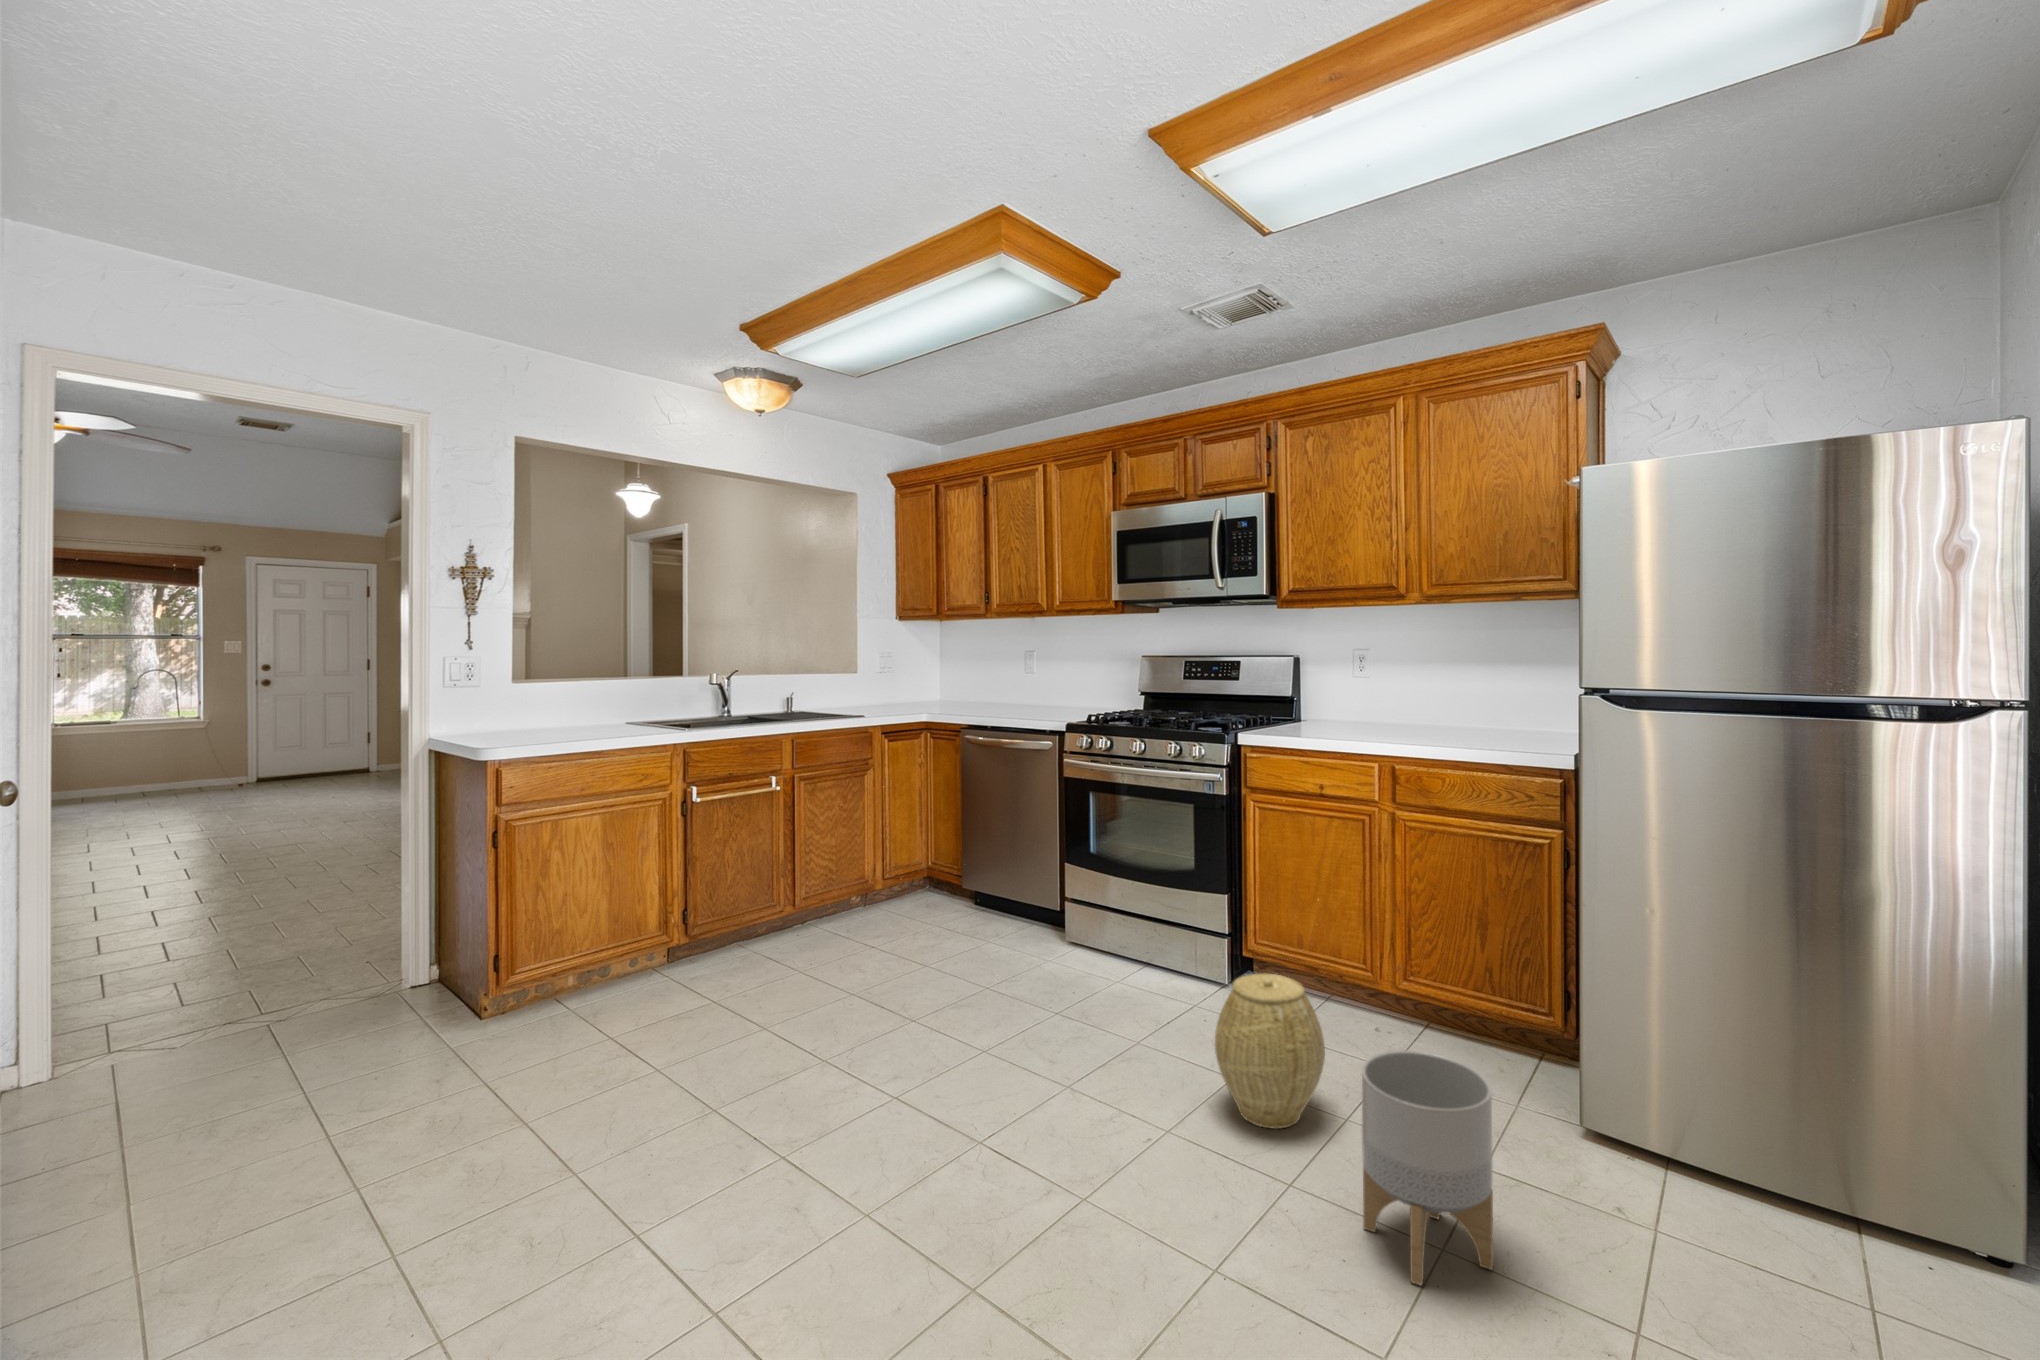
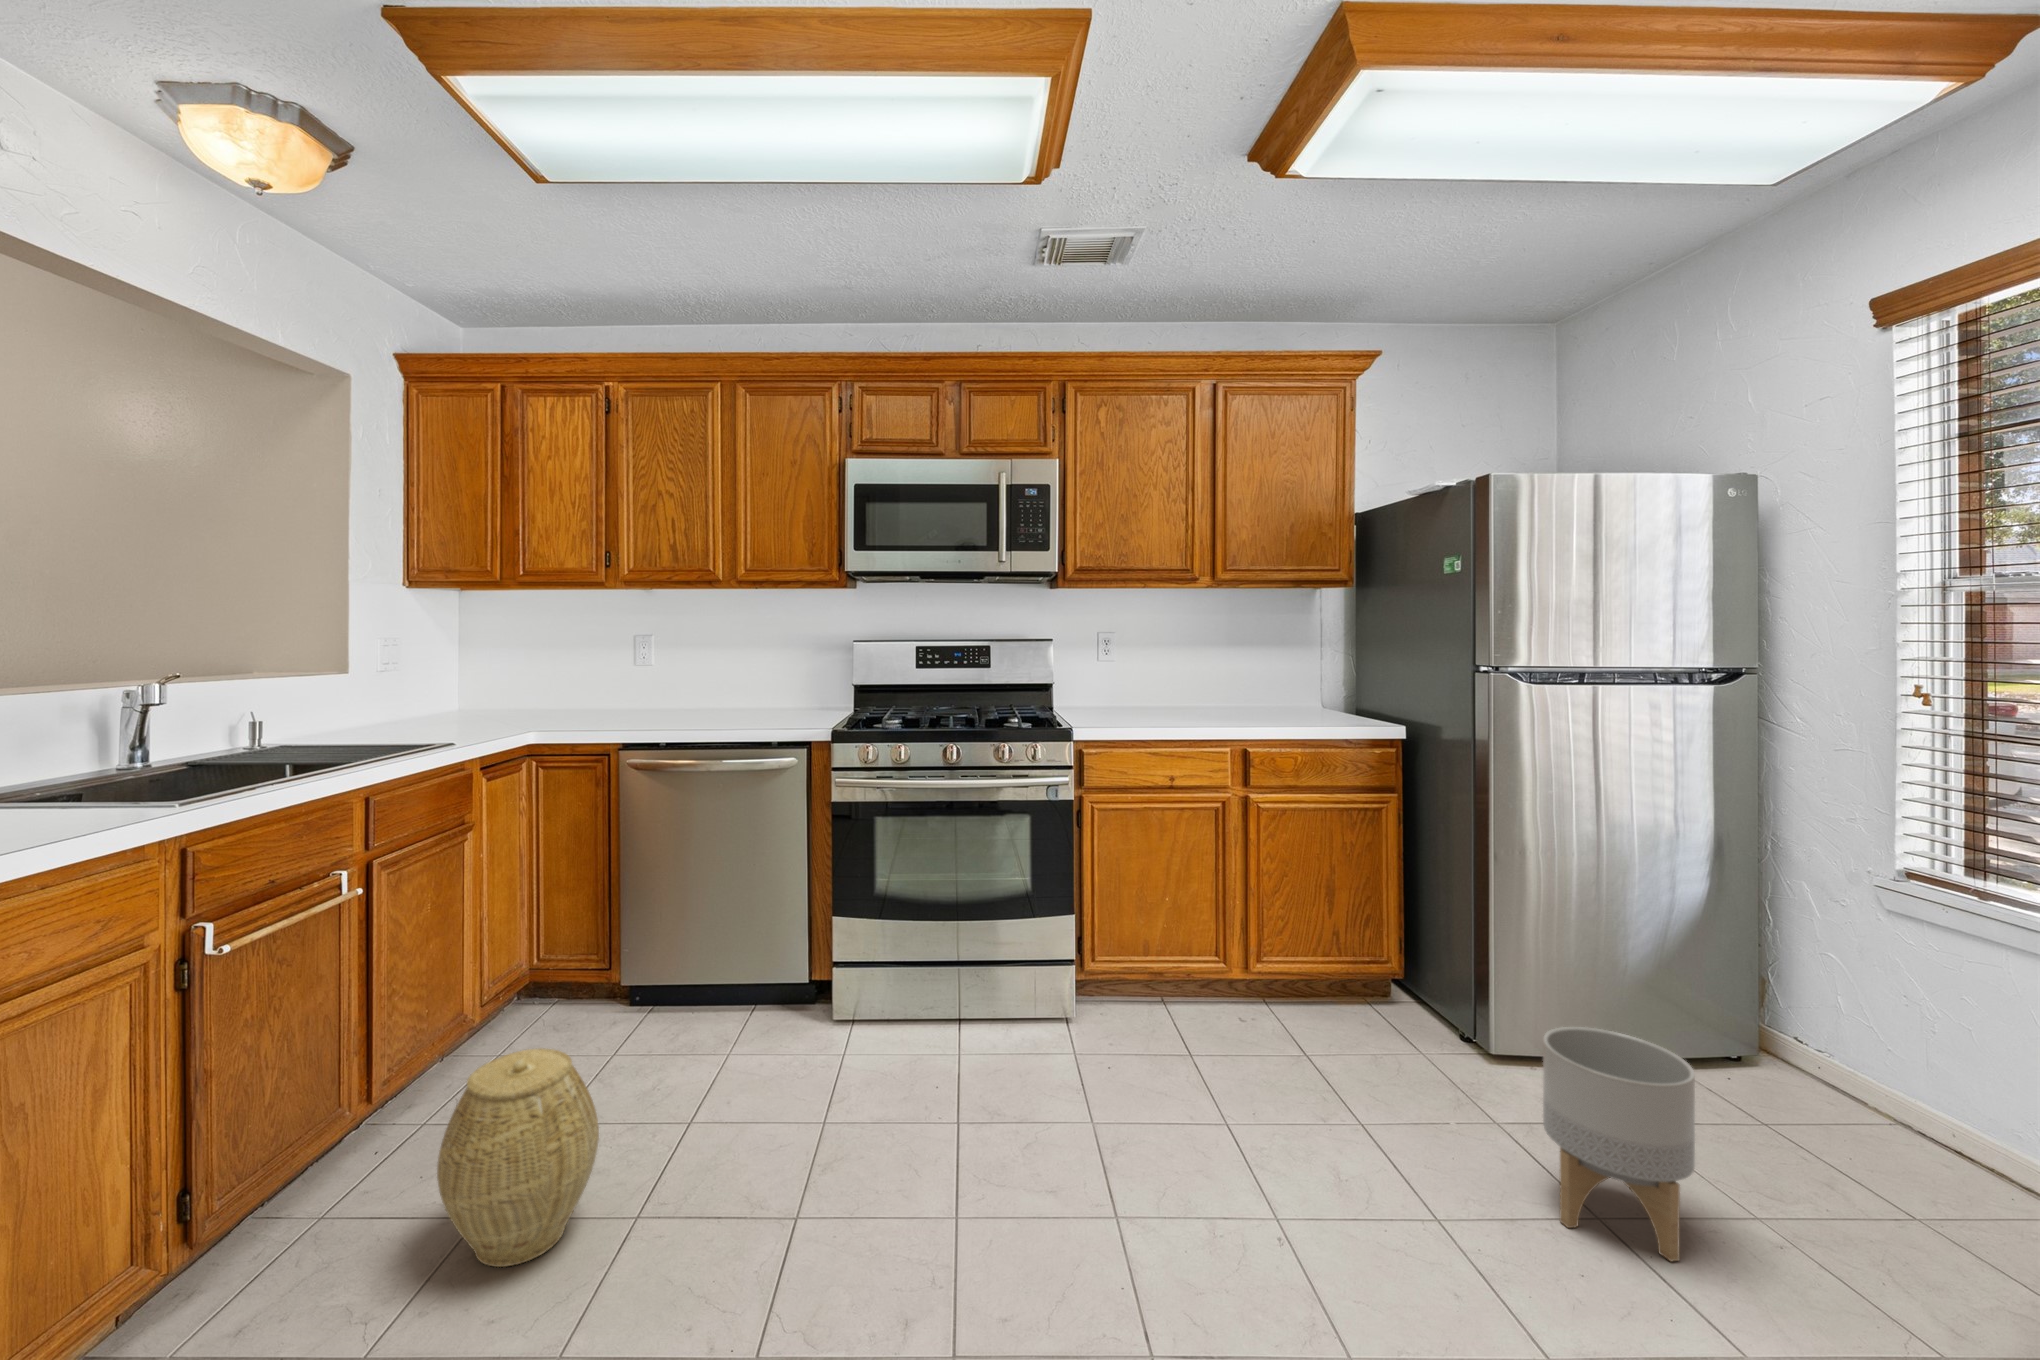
woven basket: present [1215,973,1325,1129] -> present [437,1048,599,1267]

